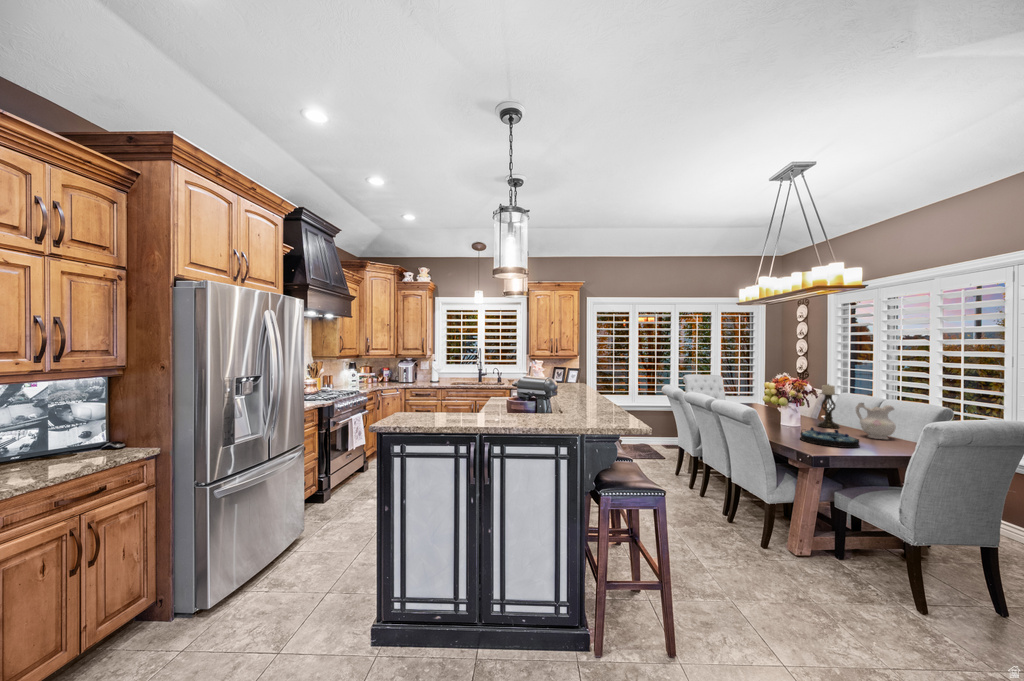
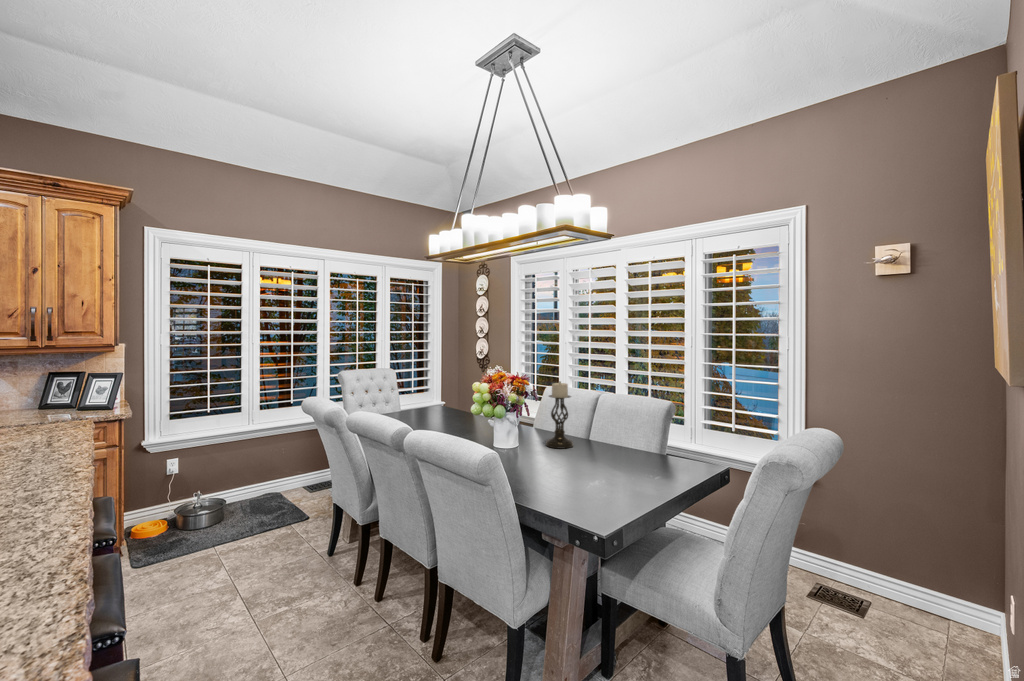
ceramic pitcher: present [856,403,896,440] -> none [606,409,650,462]
serving tray: present [800,427,860,448] -> none [551,460,639,498]

